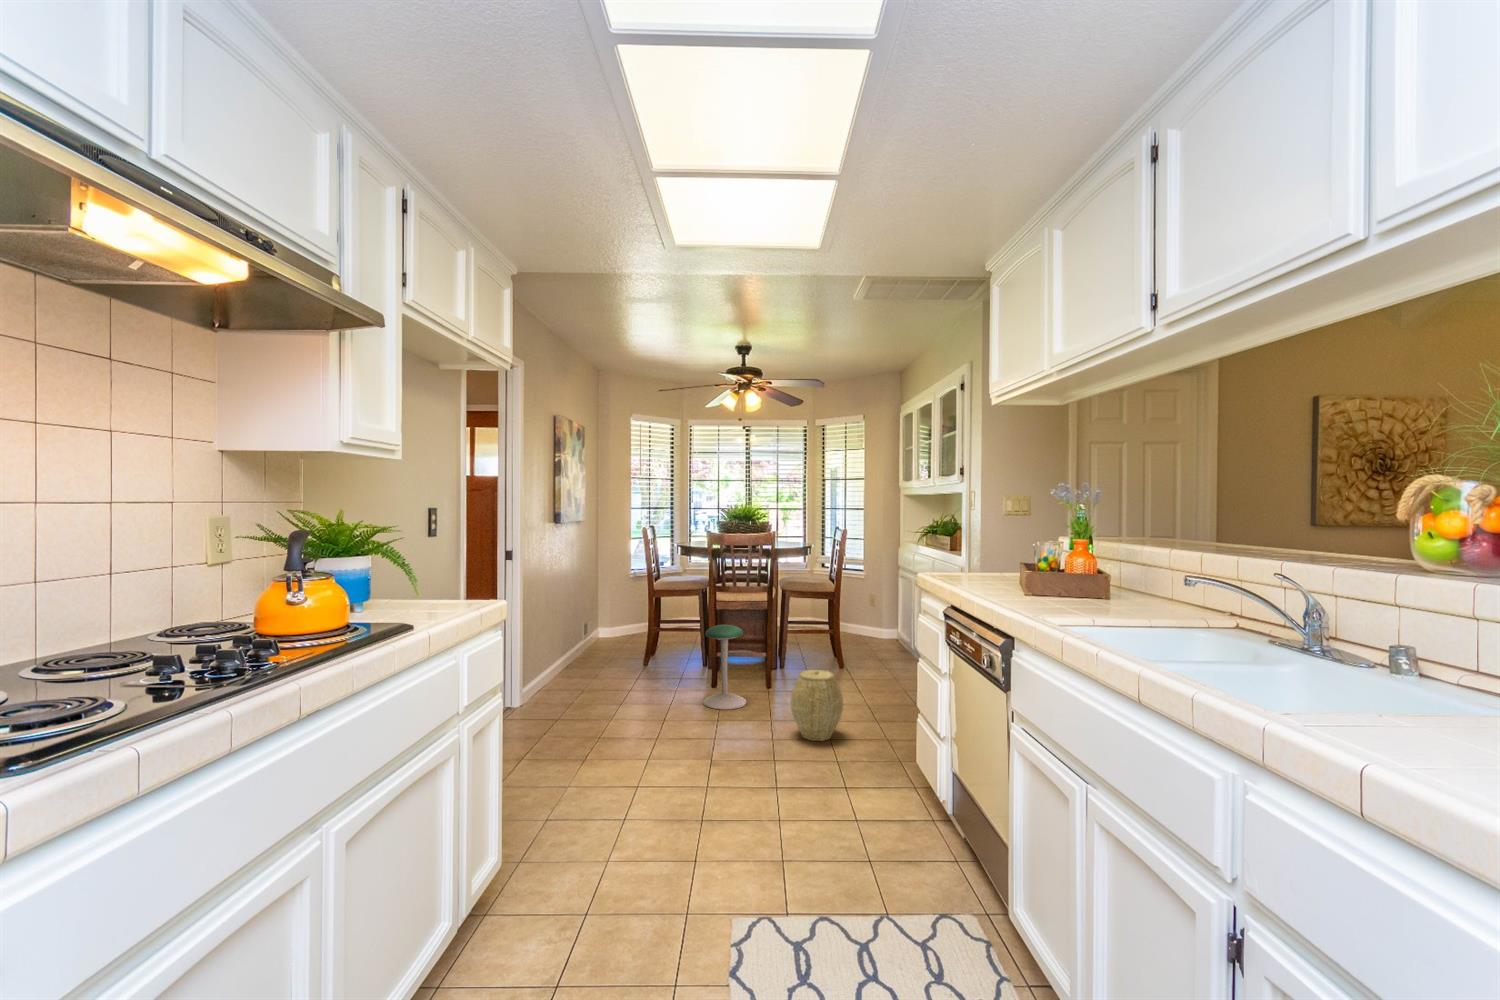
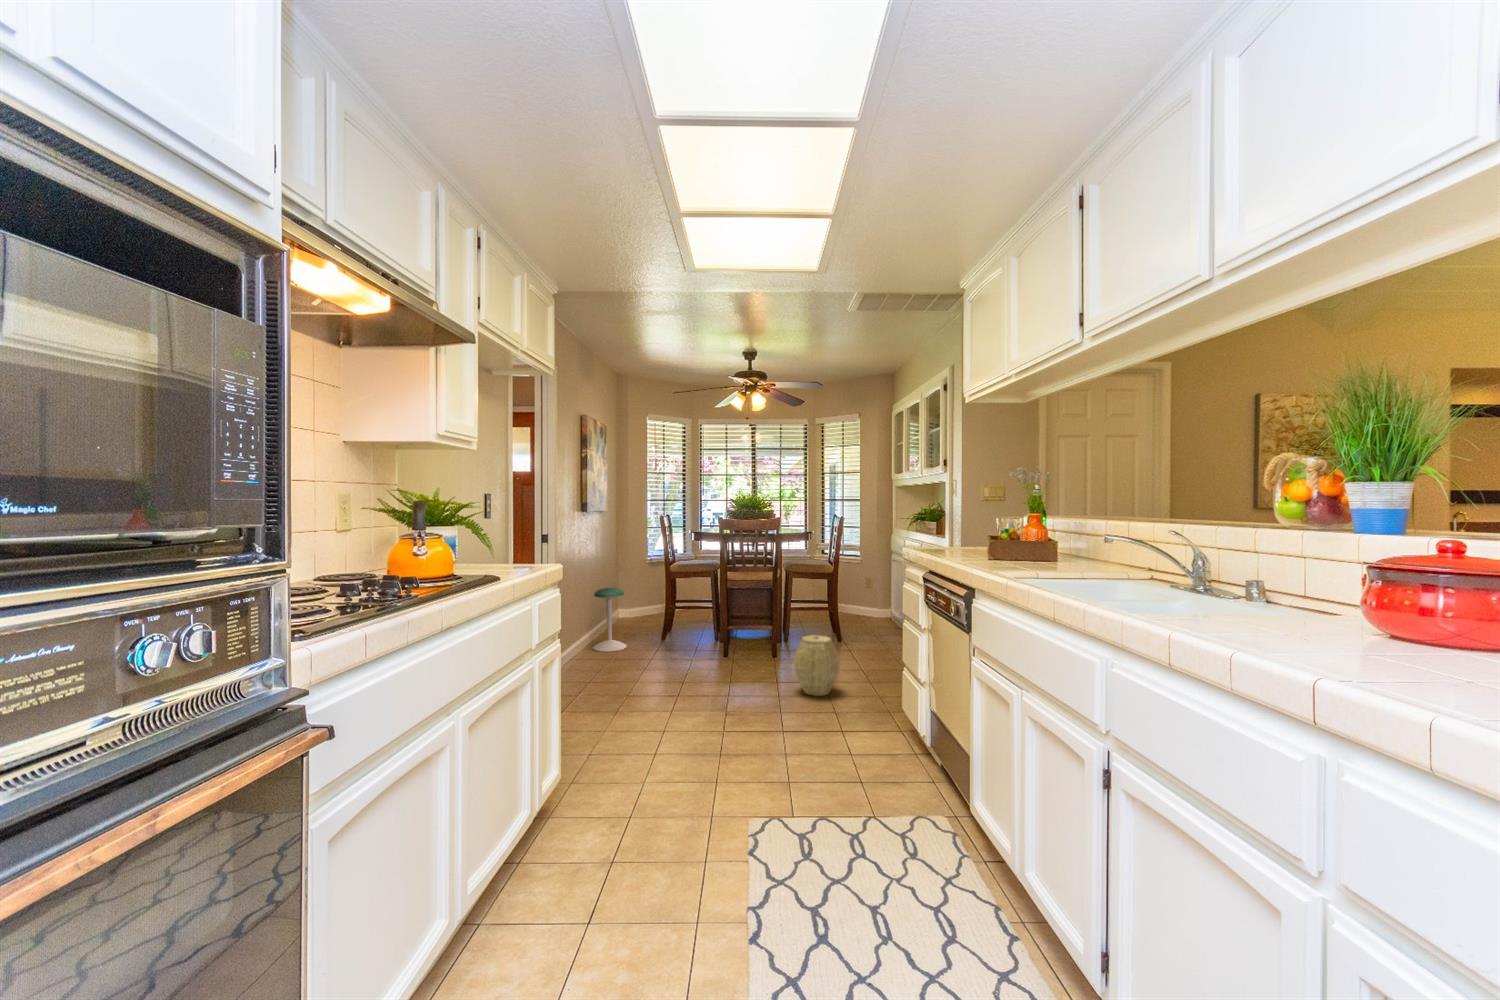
stool: present [703,625,746,710] -> present [593,588,627,652]

